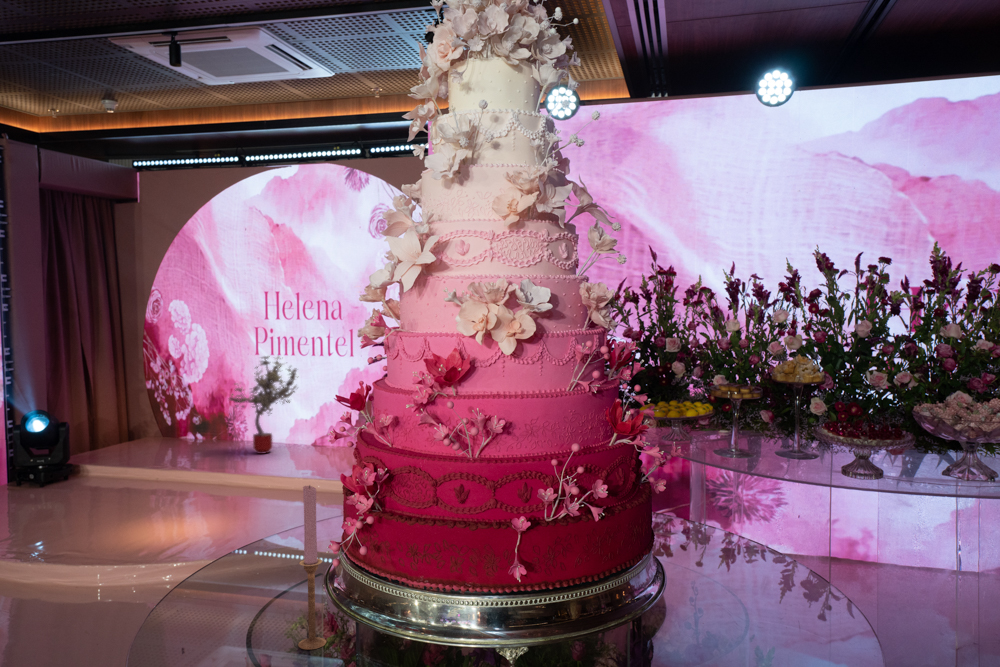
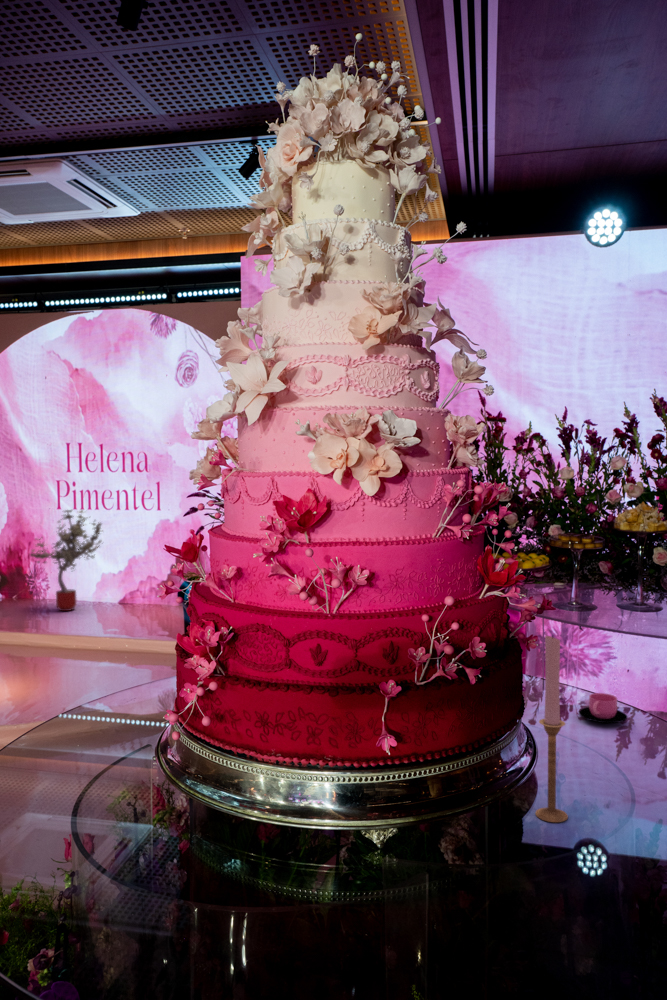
candlestick: present [298,486,326,649] -> present [536,636,568,822]
cup: none [713,535,758,562] -> present [579,693,627,723]

